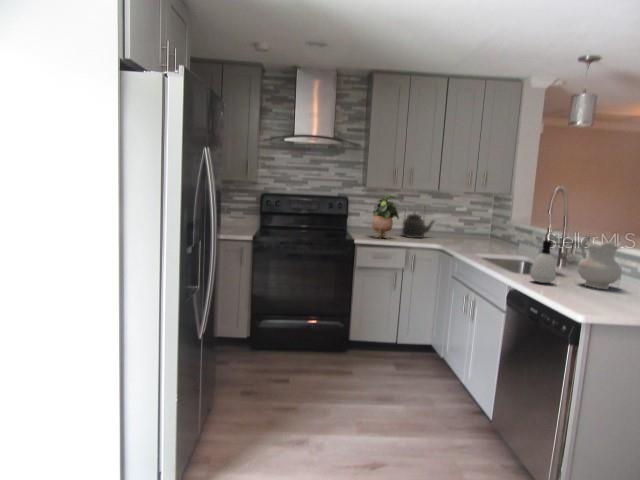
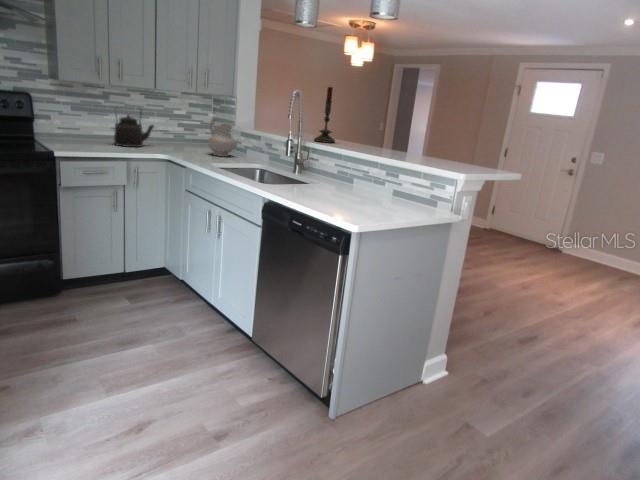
candle: none [585,180,610,238] -> present [314,87,335,143]
potted plant: present [372,195,399,238] -> none [74,91,111,149]
ceramic pitcher: present [578,236,622,289] -> present [208,119,235,156]
soap dispenser: present [531,240,560,283] -> none [283,148,311,192]

